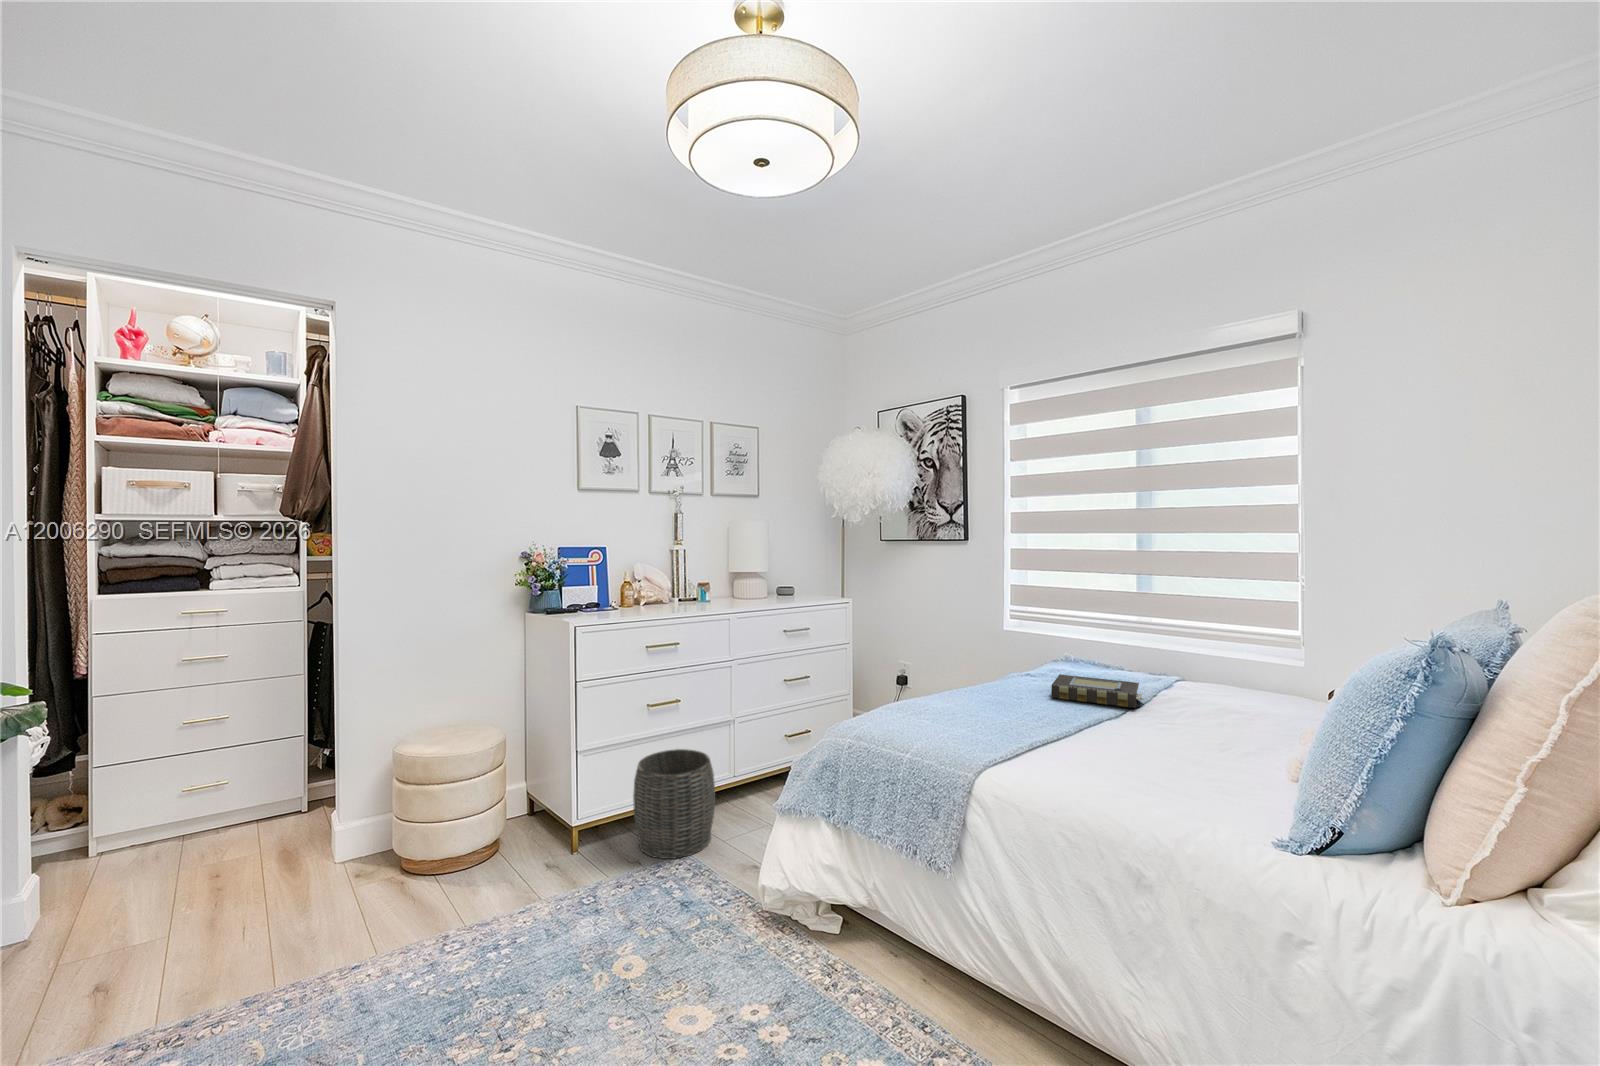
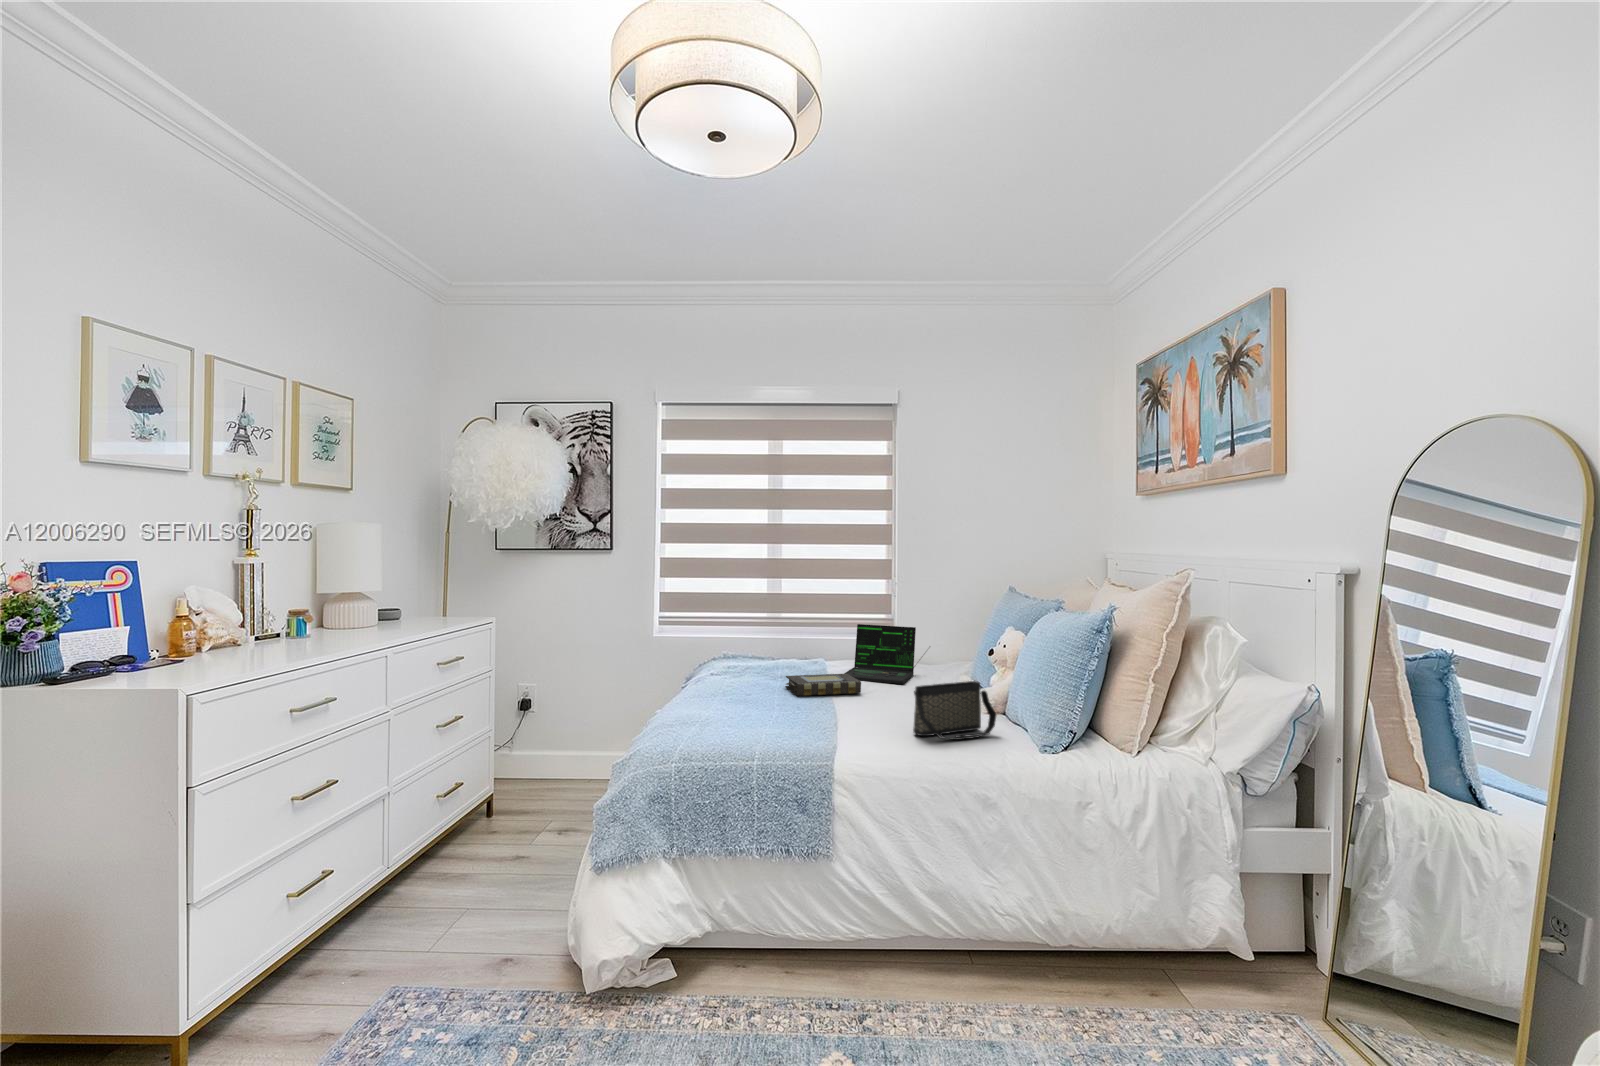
laptop: none [1149,626,1299,708] -> present [845,624,931,684]
handbag: none [1102,709,1238,795] -> present [913,681,996,740]
woven basket: present [633,749,715,859] -> none [299,849,434,1021]

